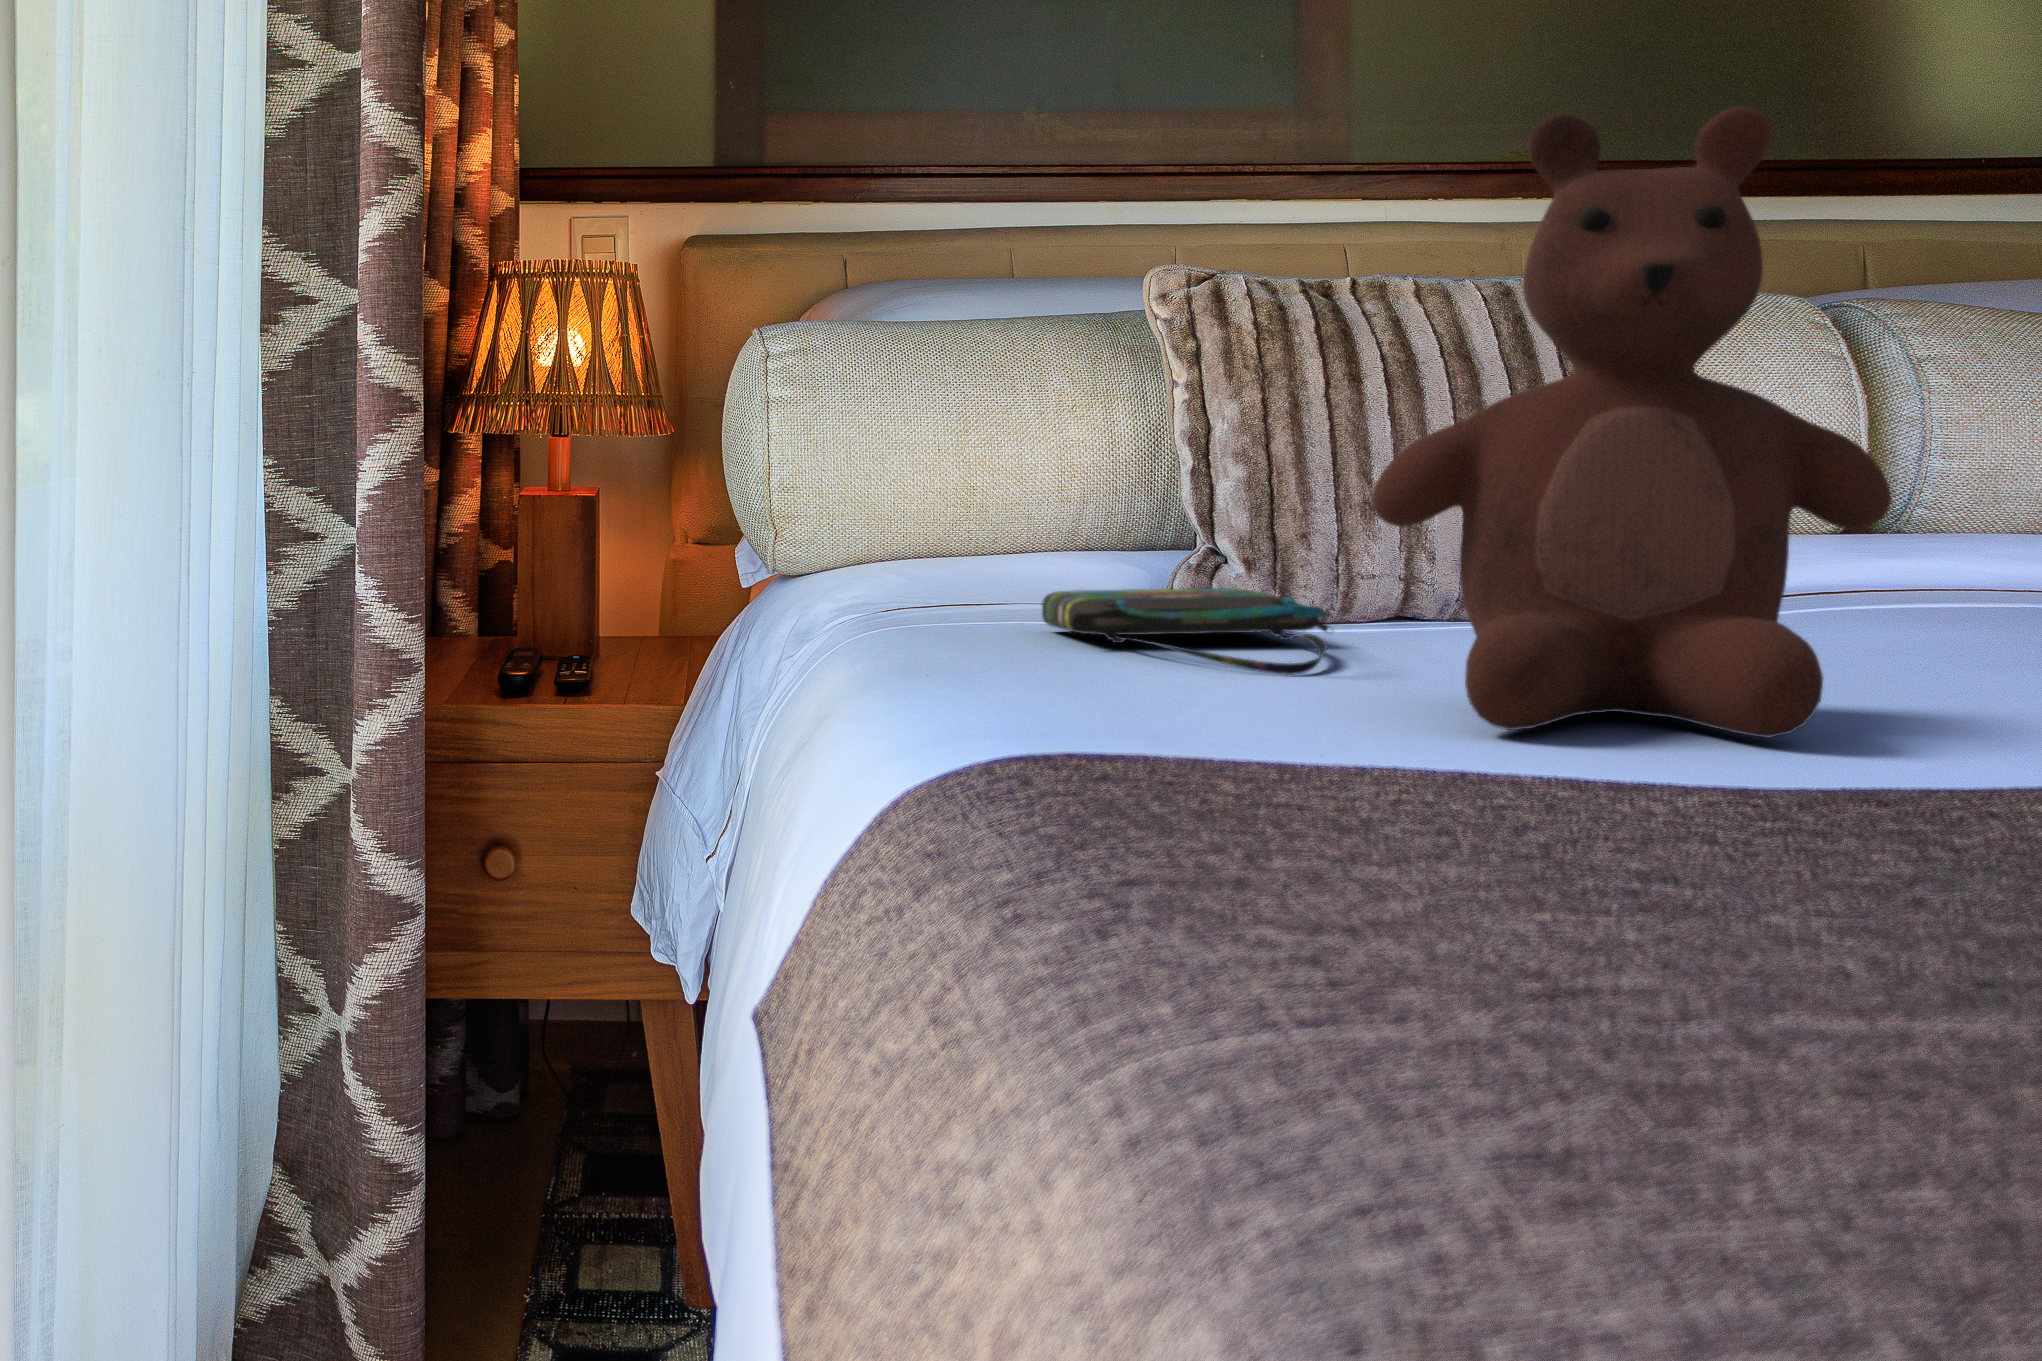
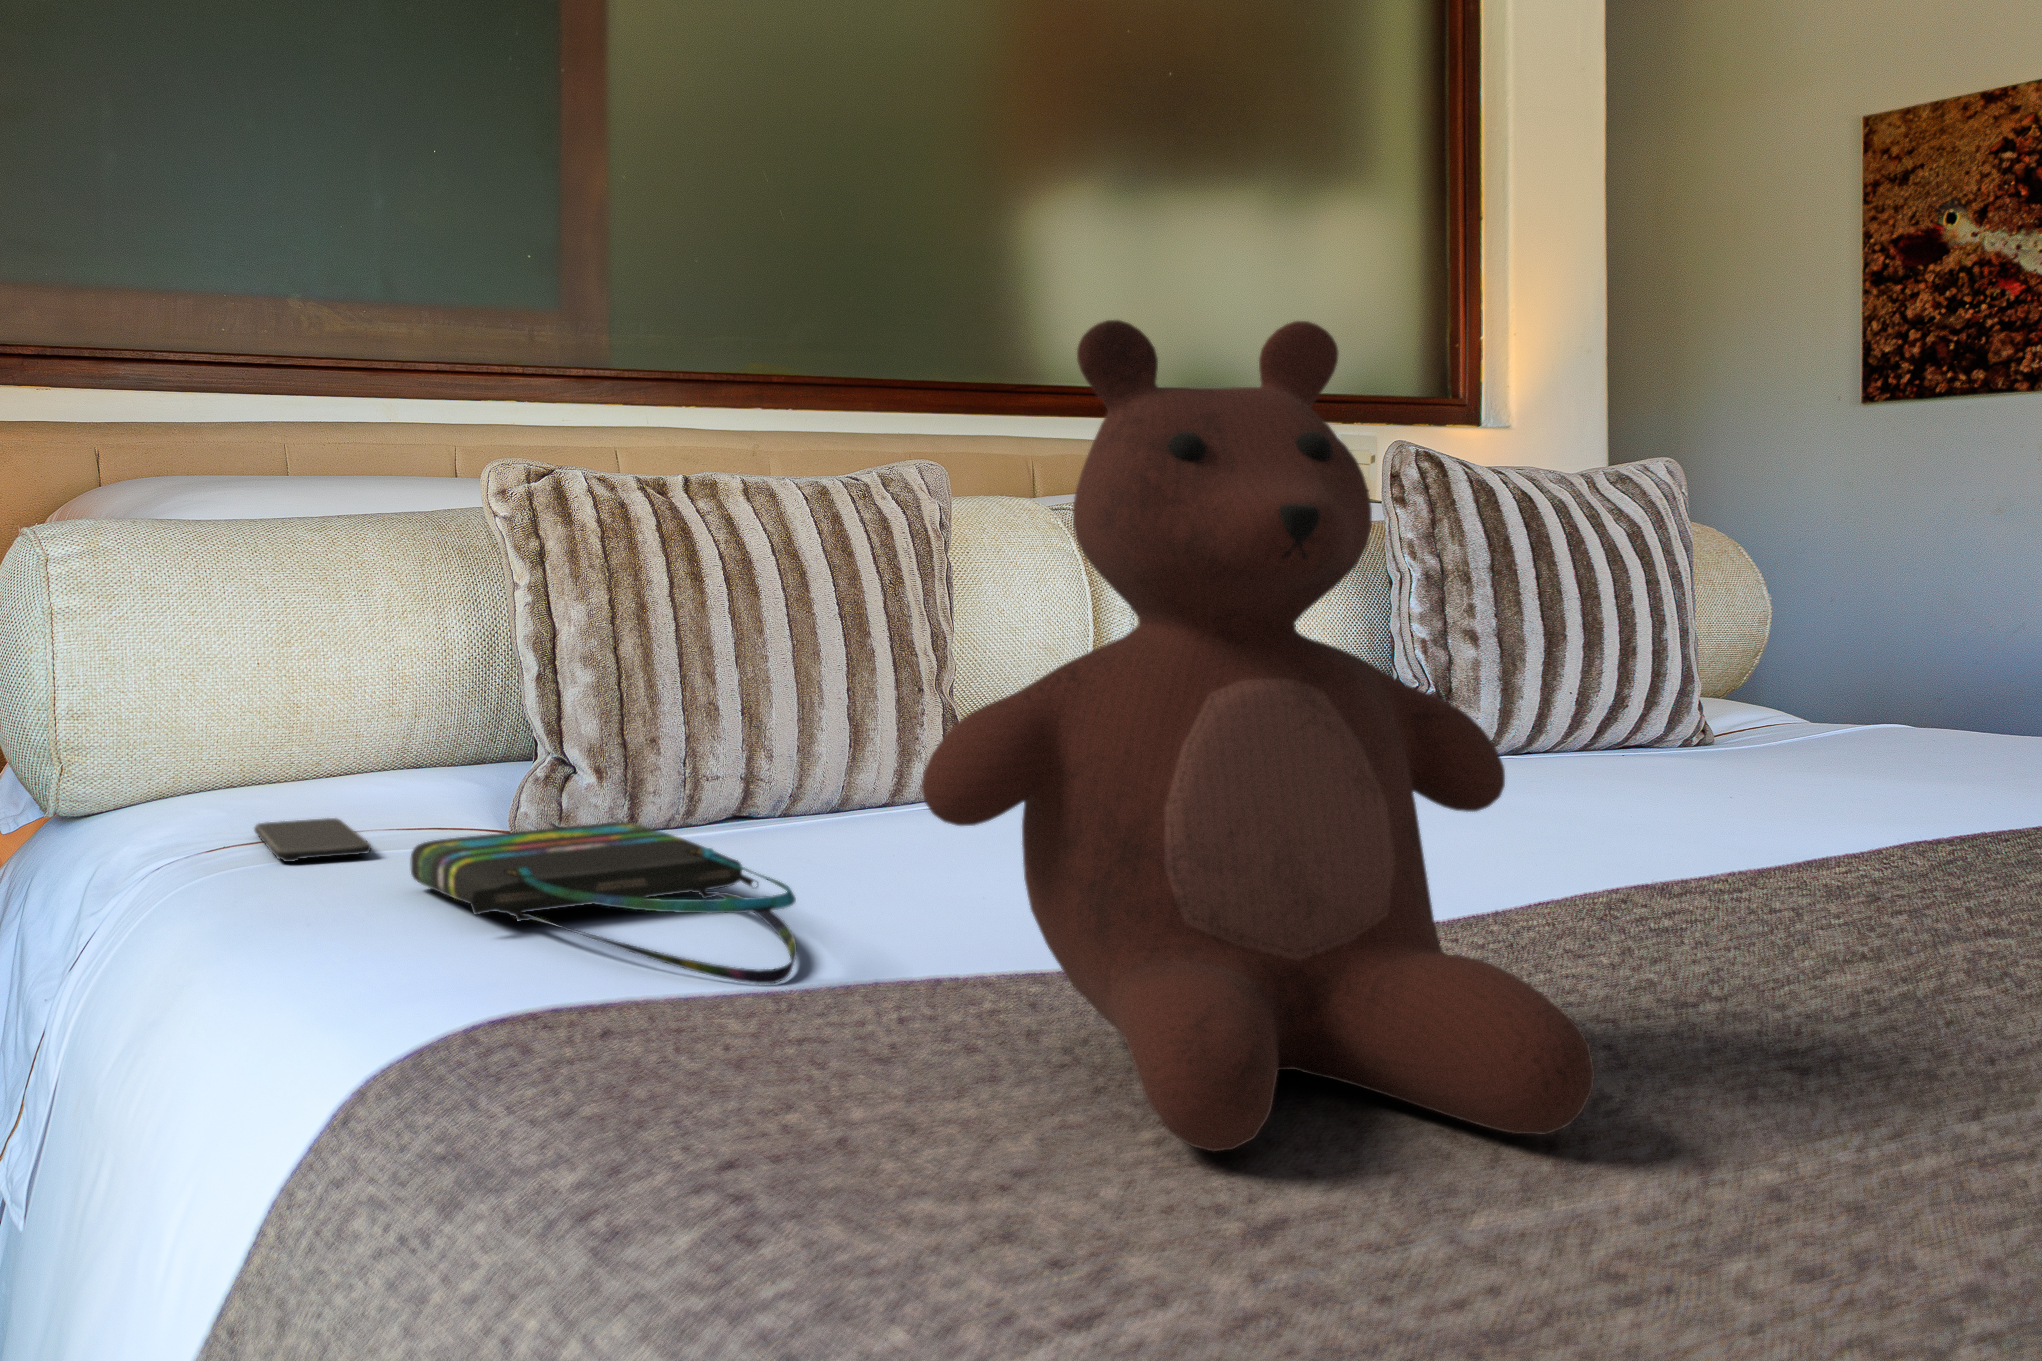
smartphone: none [929,594,1022,616] -> present [255,818,371,862]

